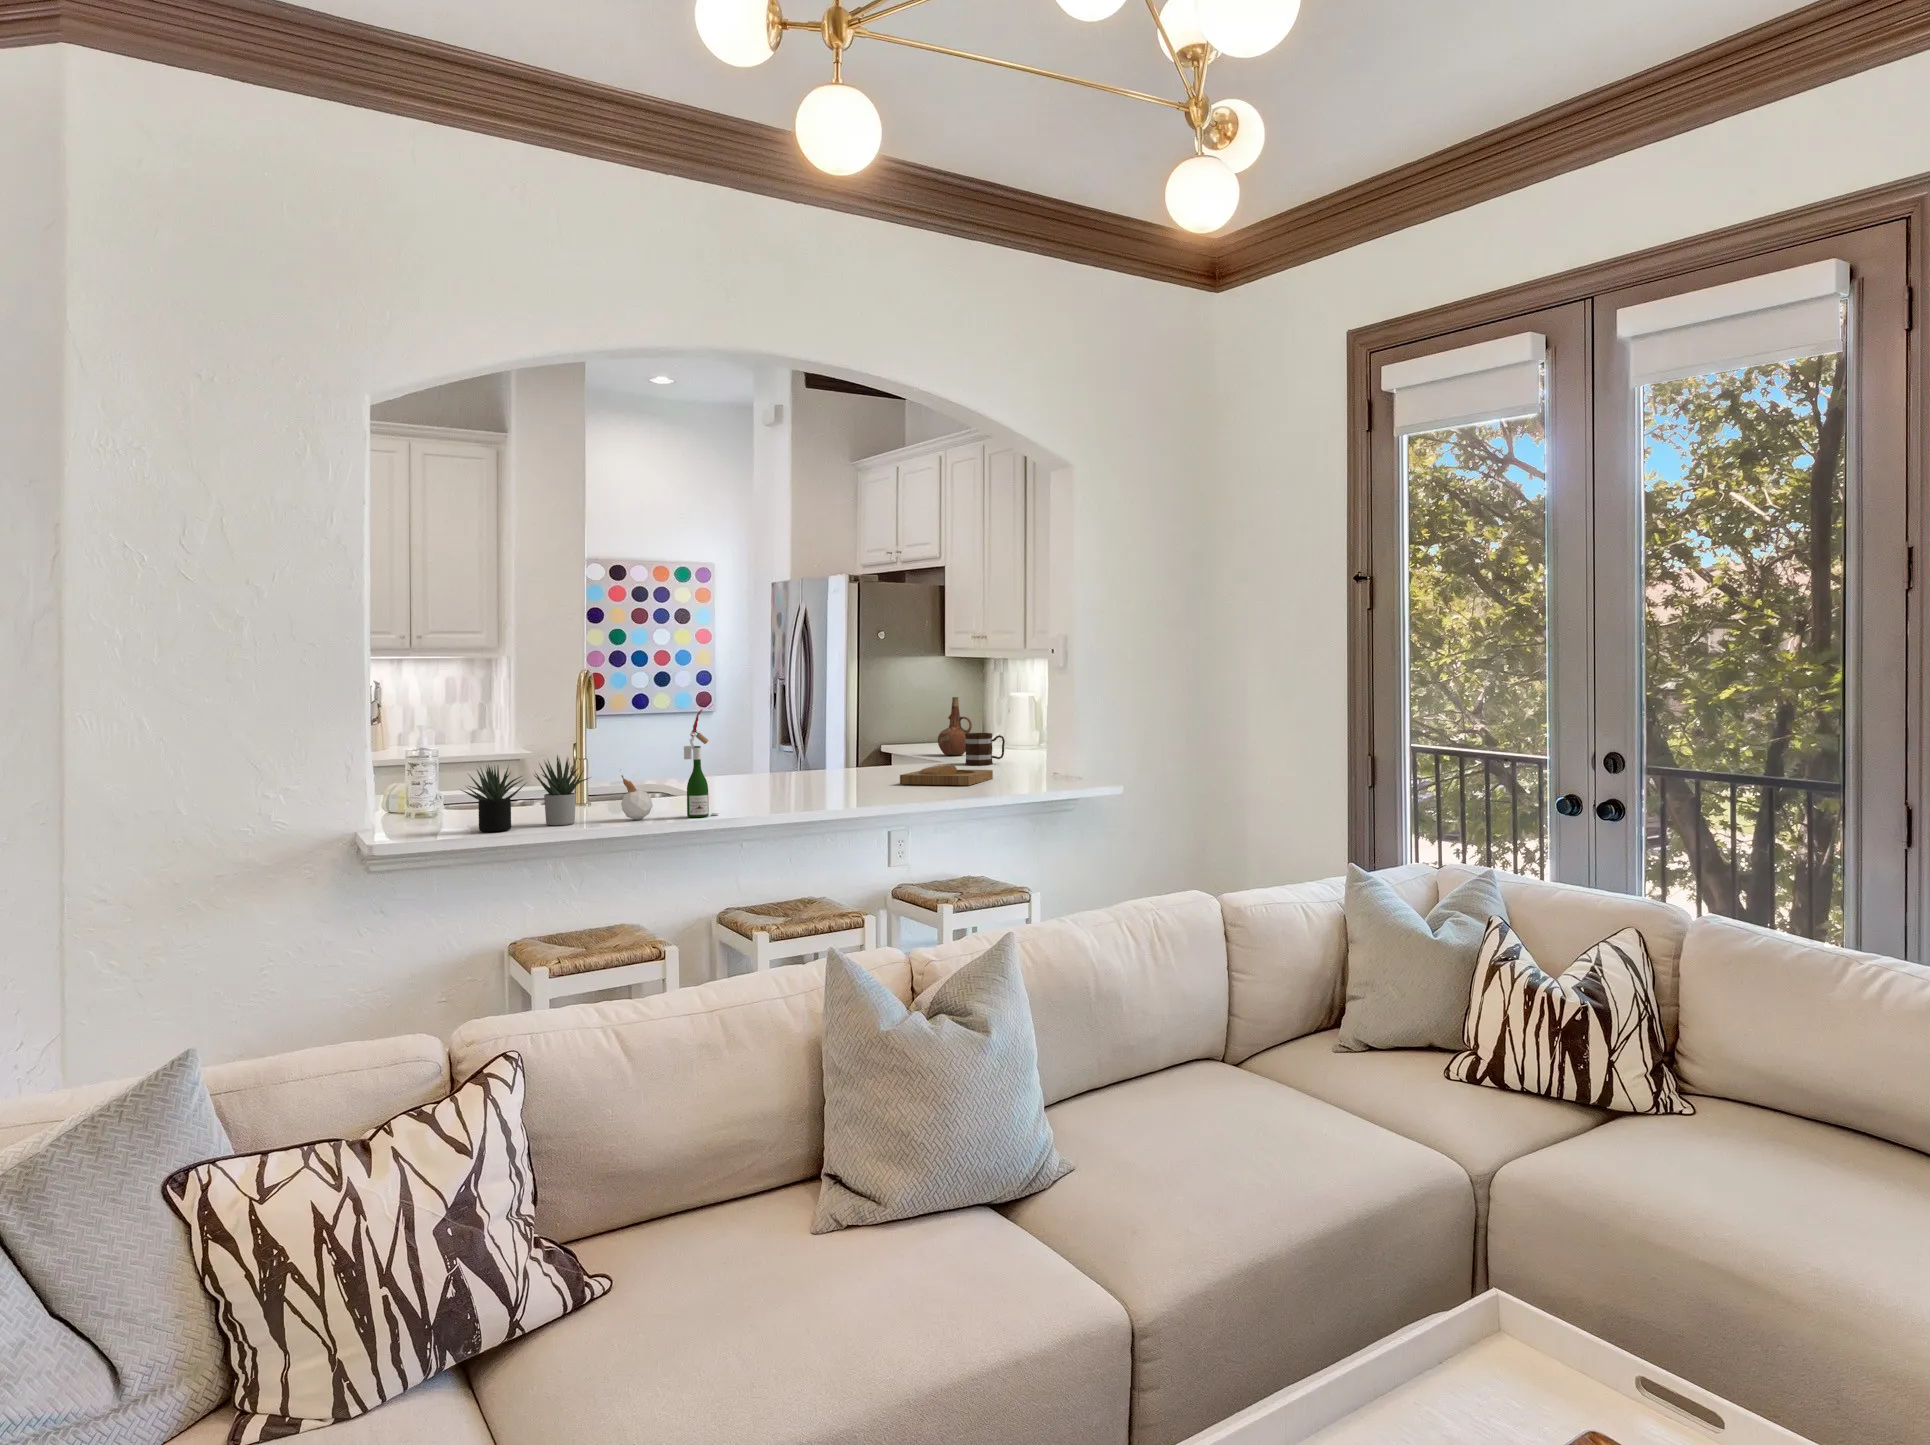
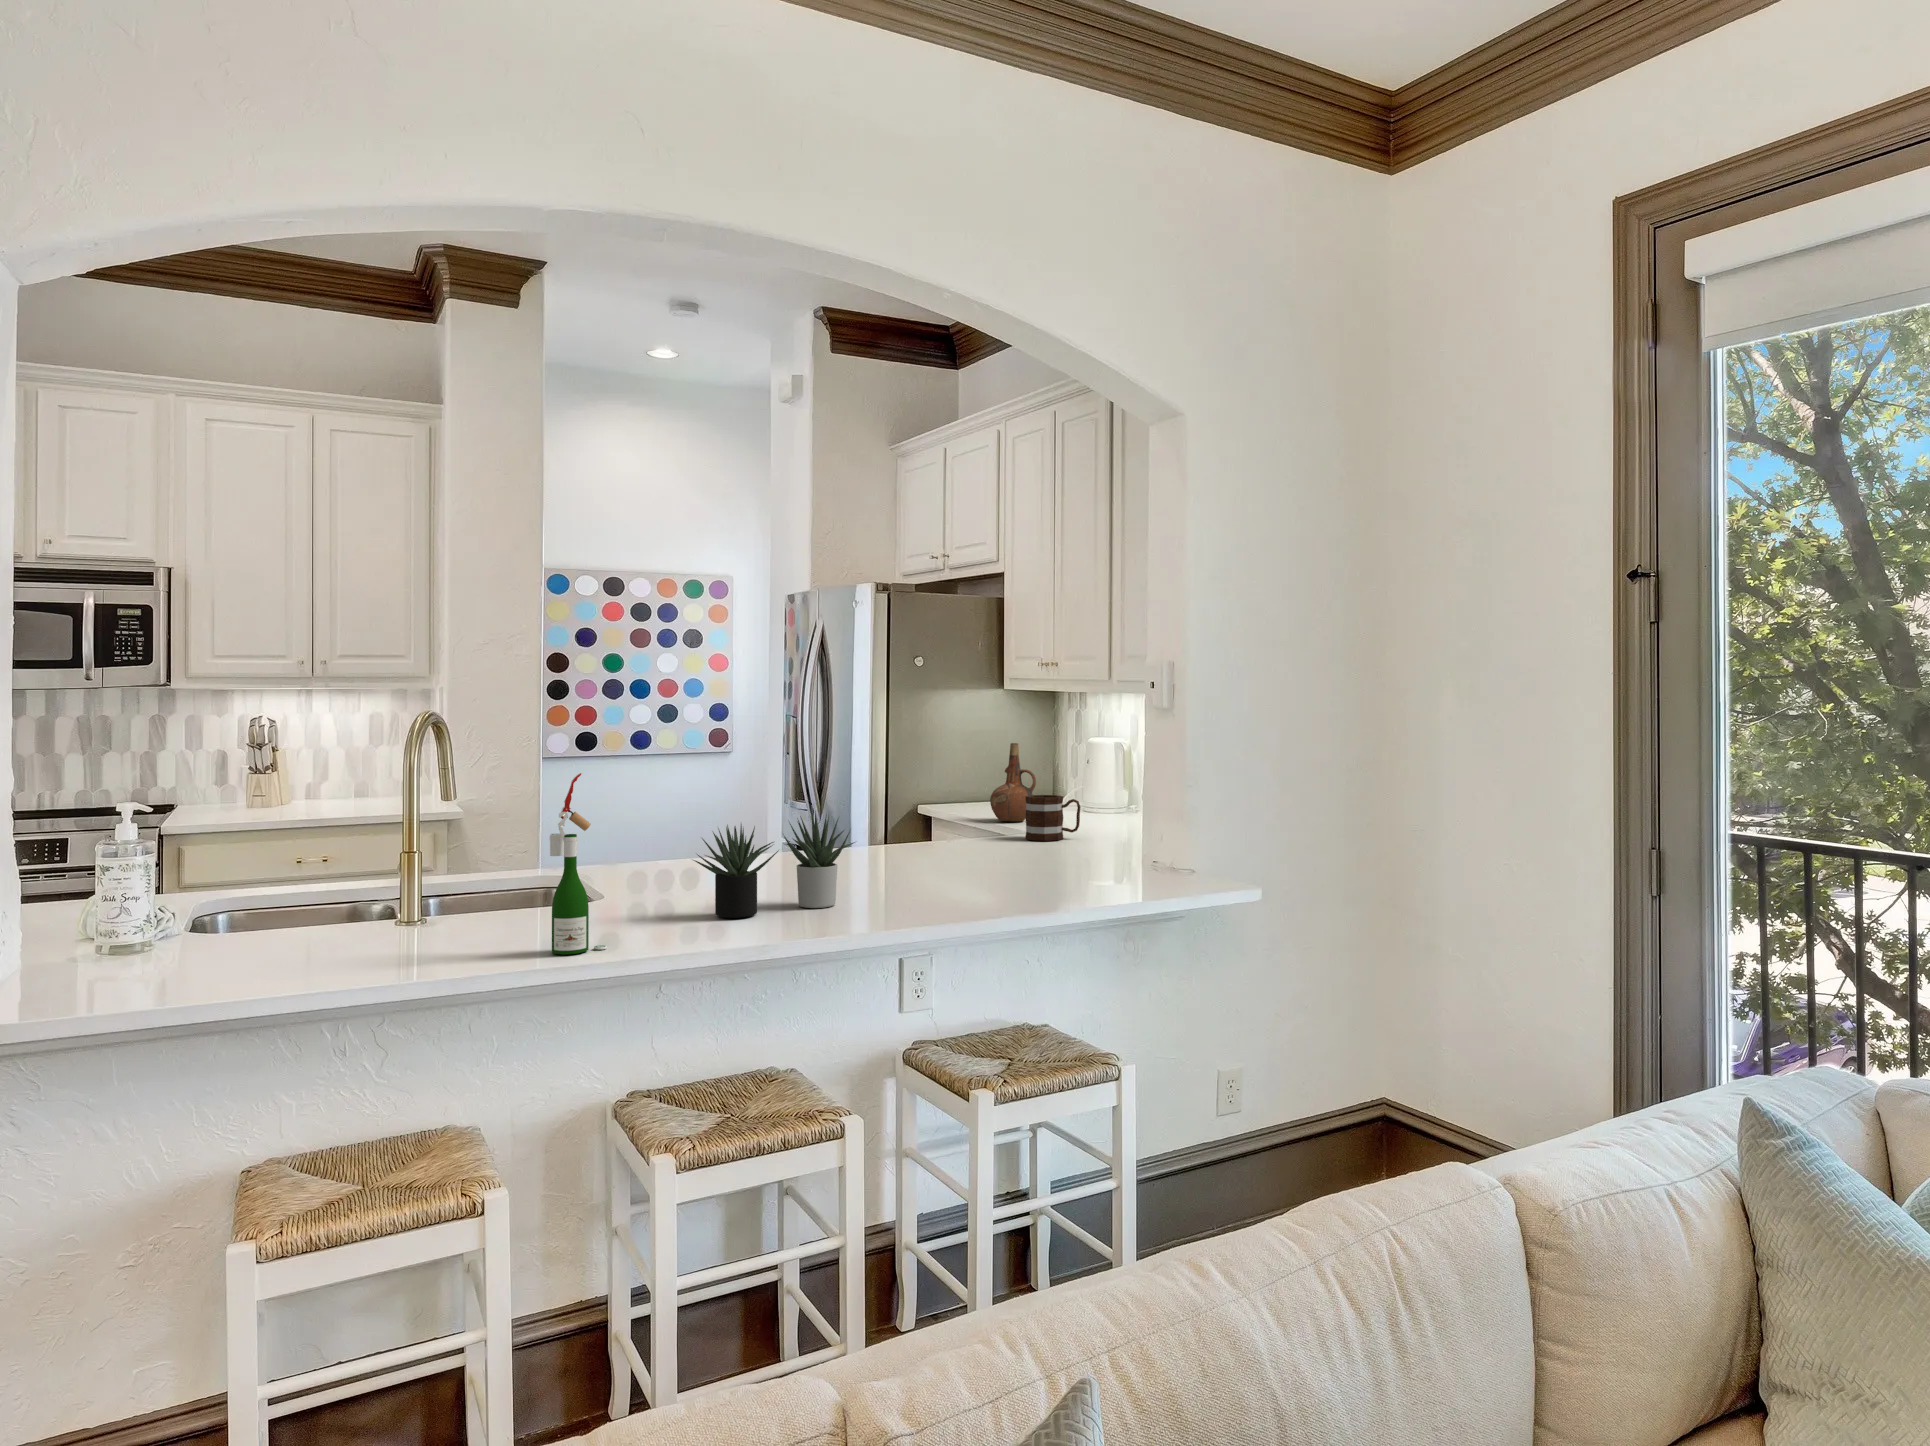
succulent plant: present [461,755,589,832] -> present [693,813,855,918]
tray: present [900,765,993,785] -> none [924,850,1063,885]
candle: present [620,770,653,820] -> none [439,873,494,958]

